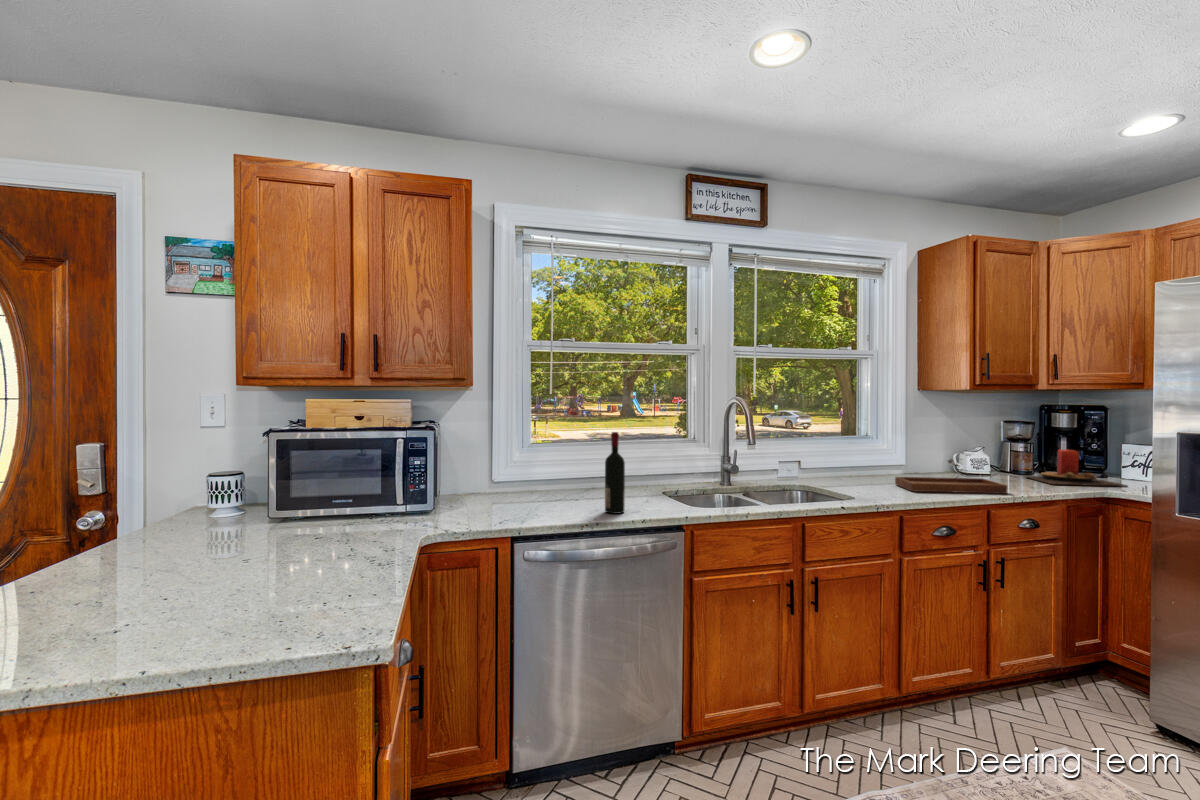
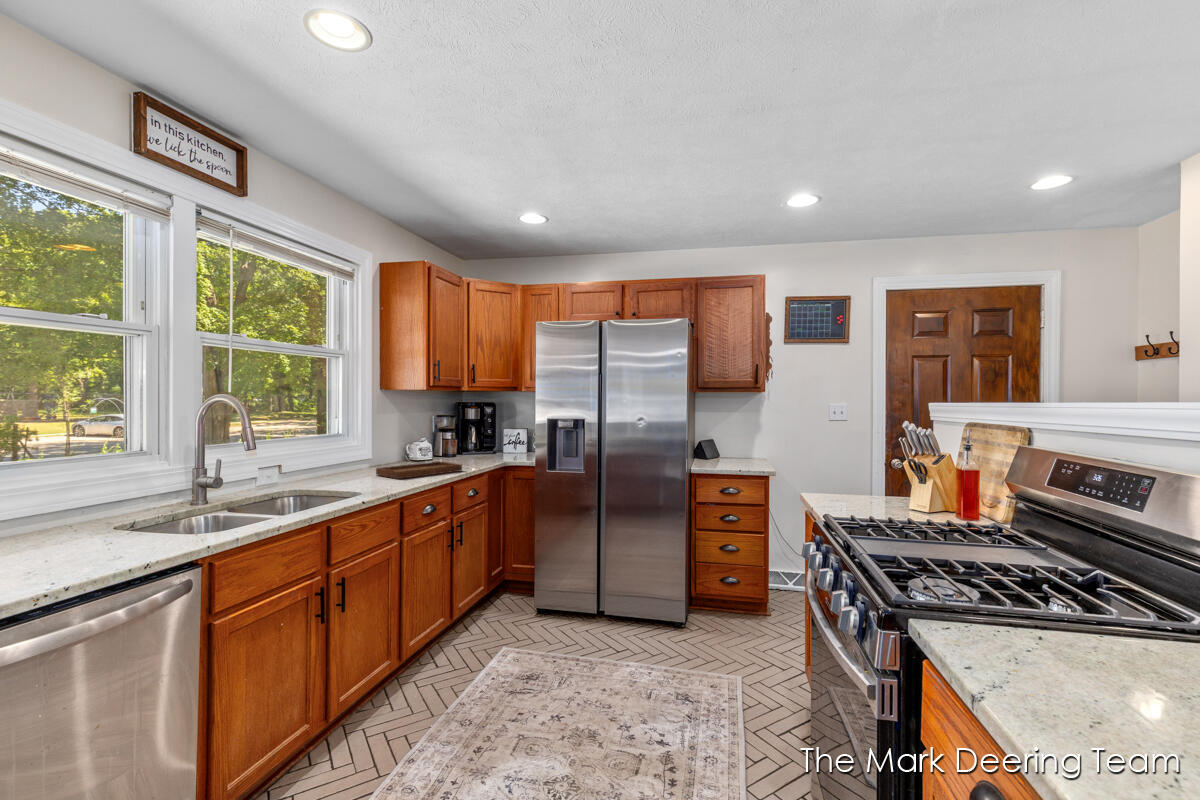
wine bottle: present [605,432,625,514] -> none [41,444,85,573]
candle: present [1024,449,1127,487] -> none [453,434,515,461]

